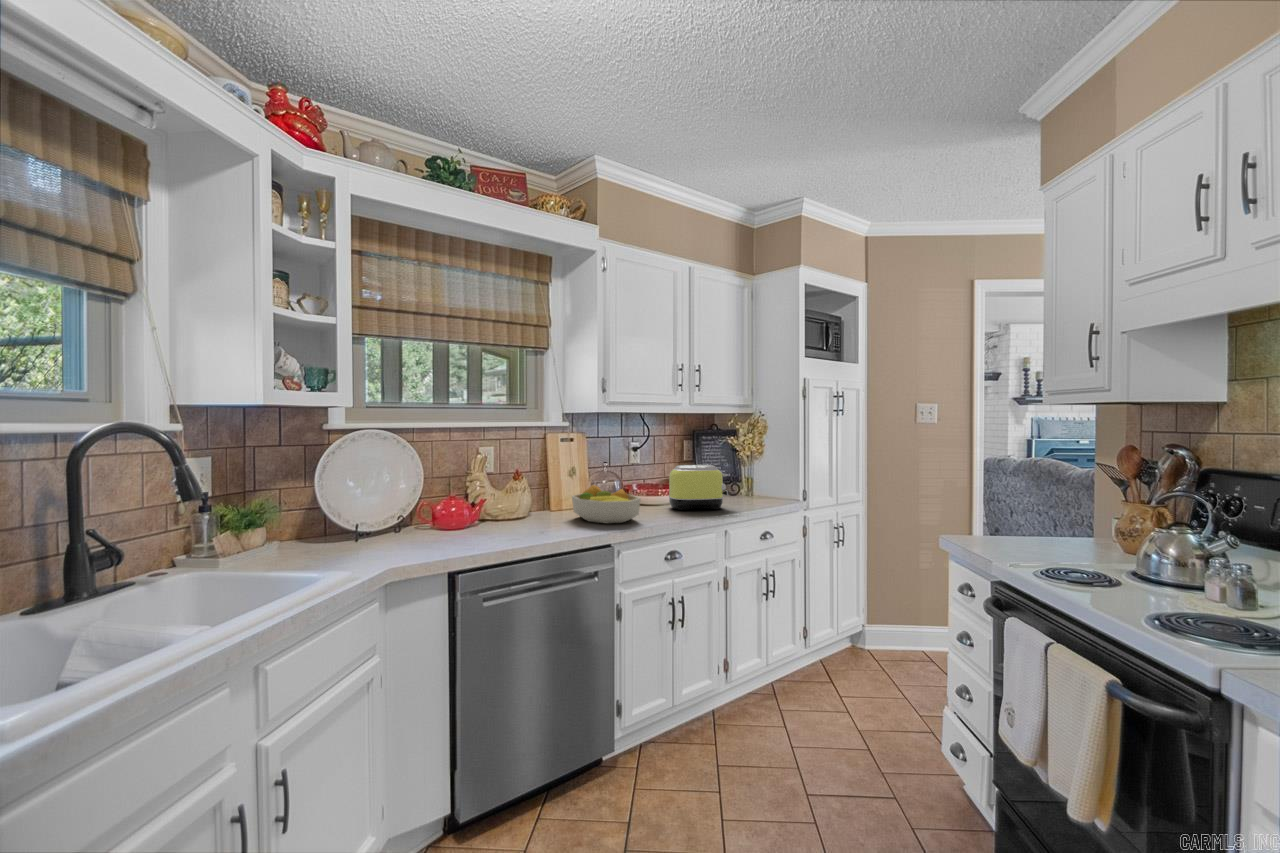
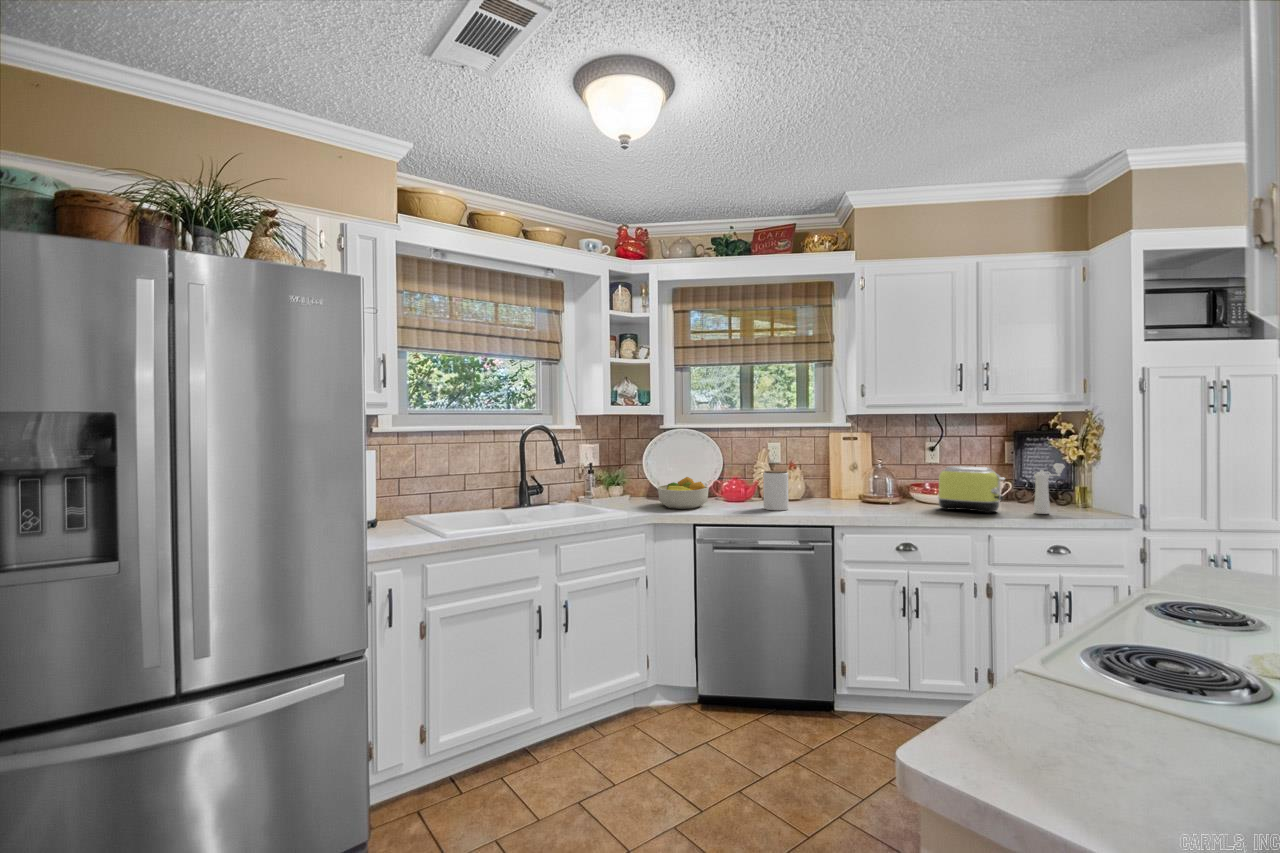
pepper mill: none [739,458,753,505] -> present [1034,464,1065,514]
jar: none [519,482,552,535] -> present [763,471,789,510]
fruit bowl: present [572,485,640,523] -> present [658,477,709,509]

